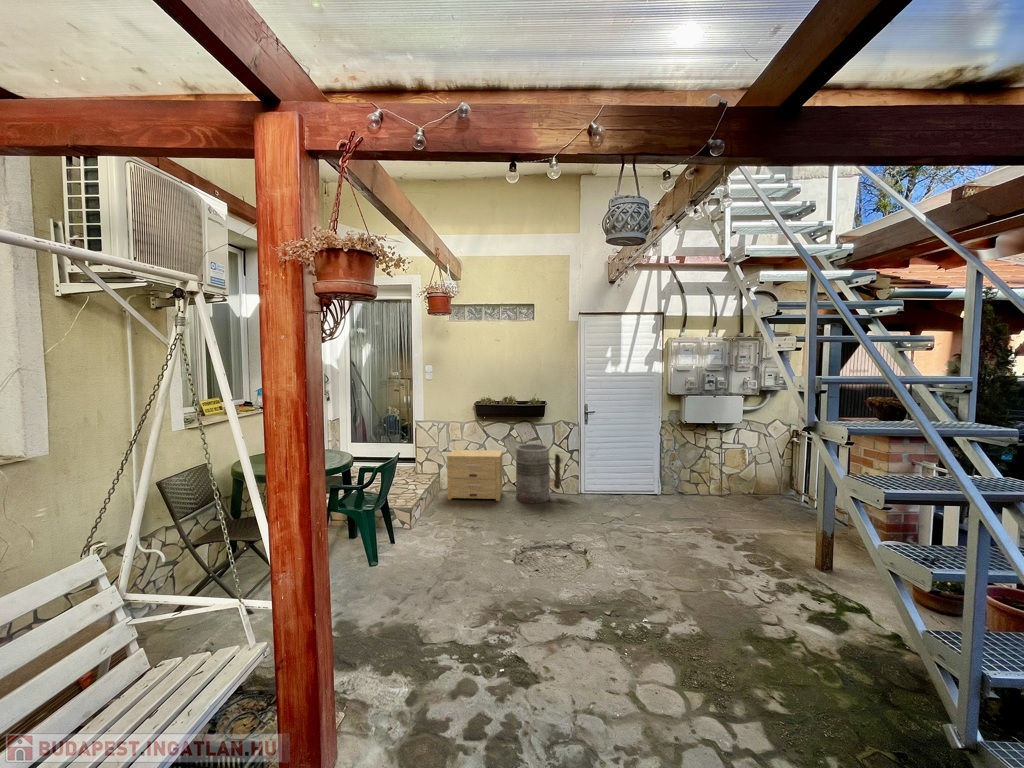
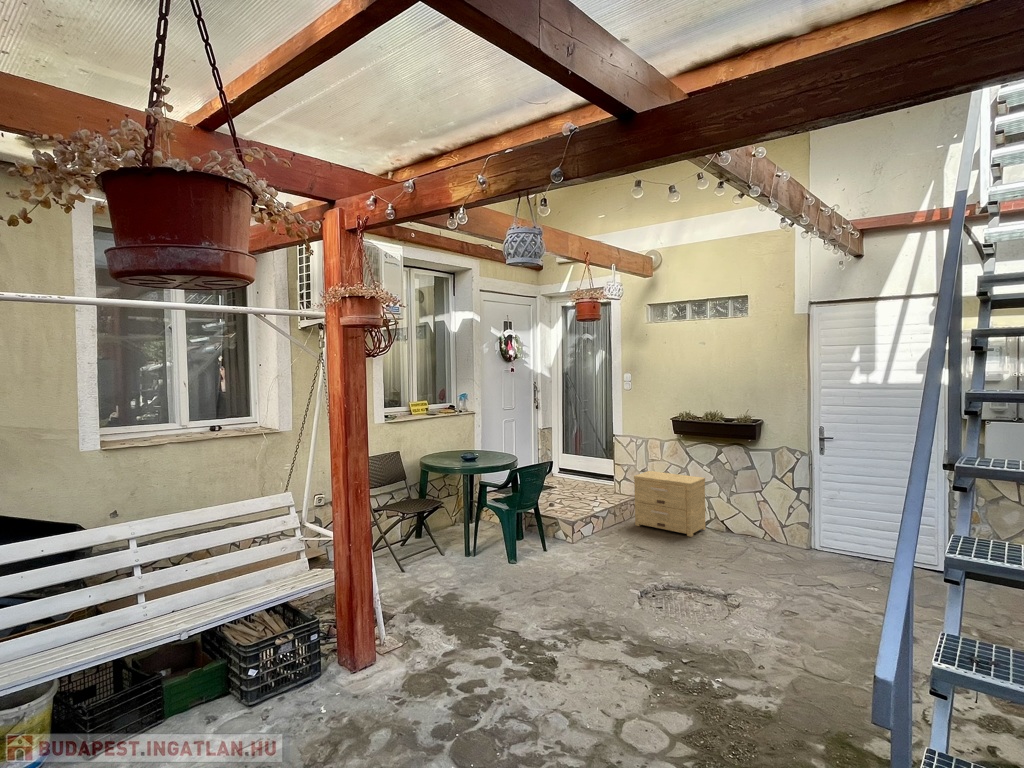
trash can: present [516,444,563,503] -> none [712,472,778,549]

